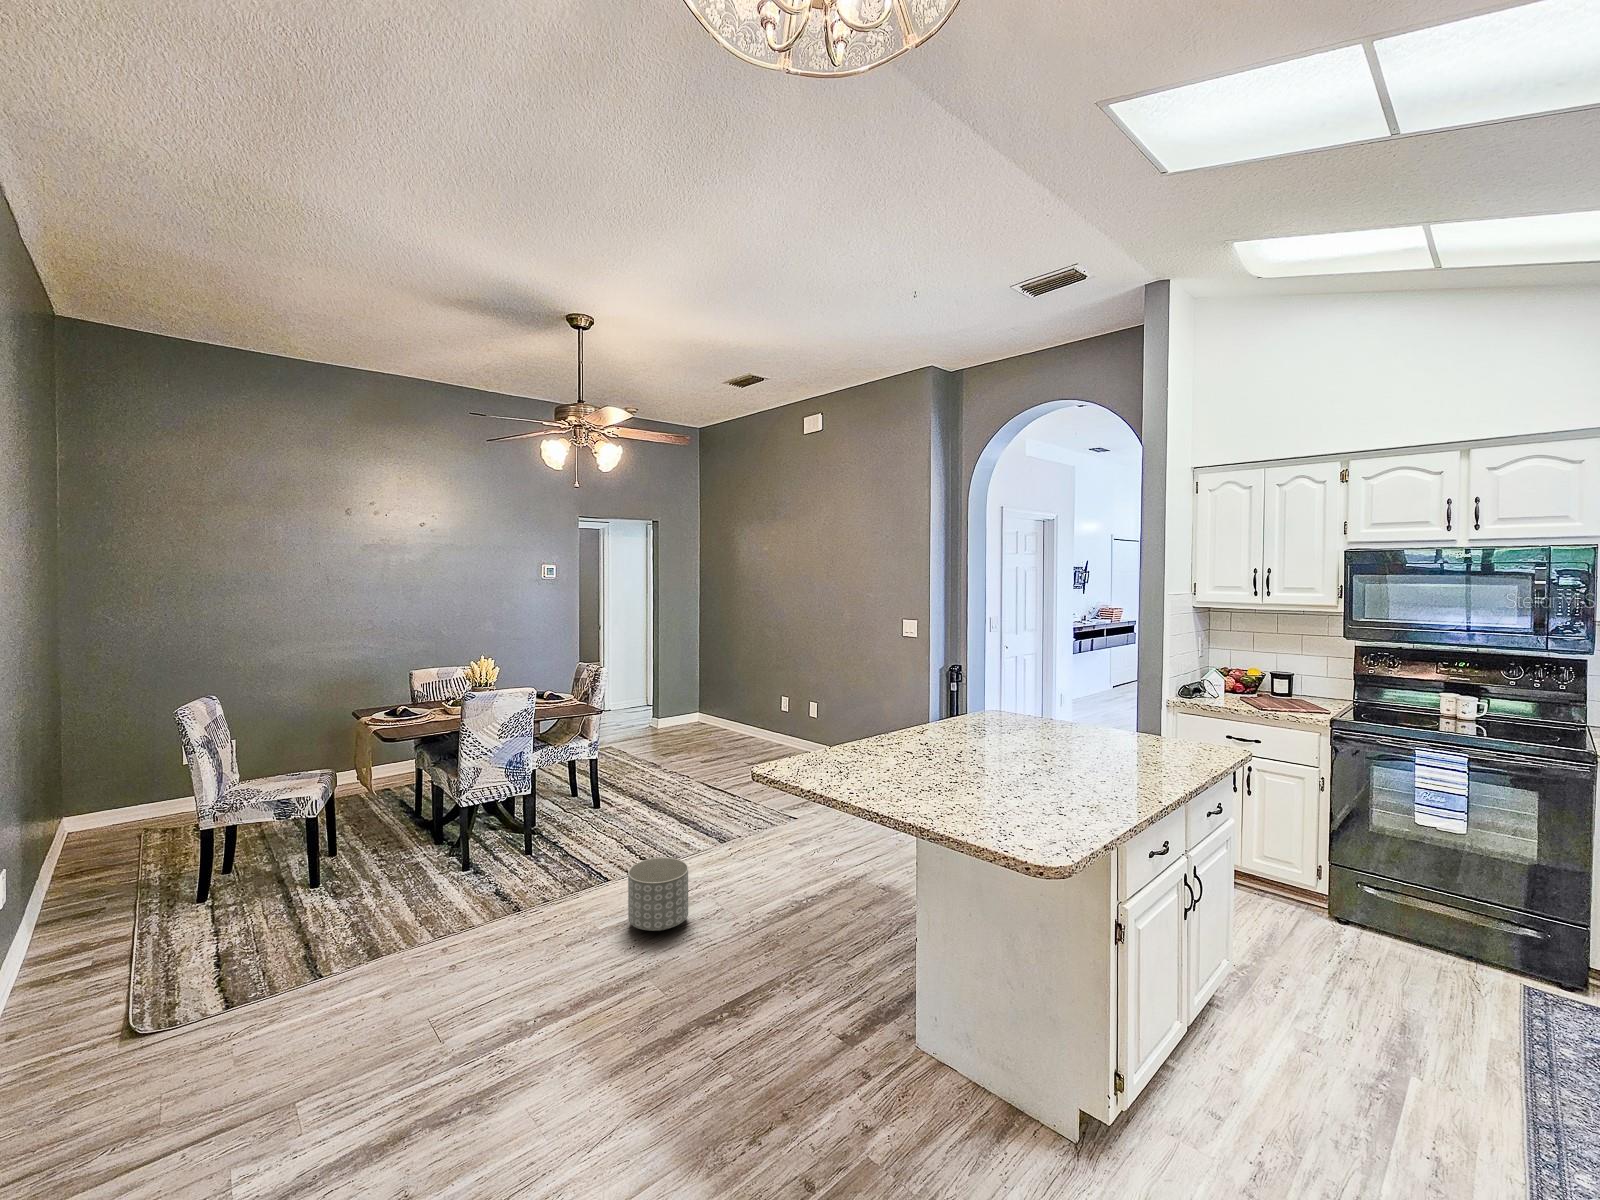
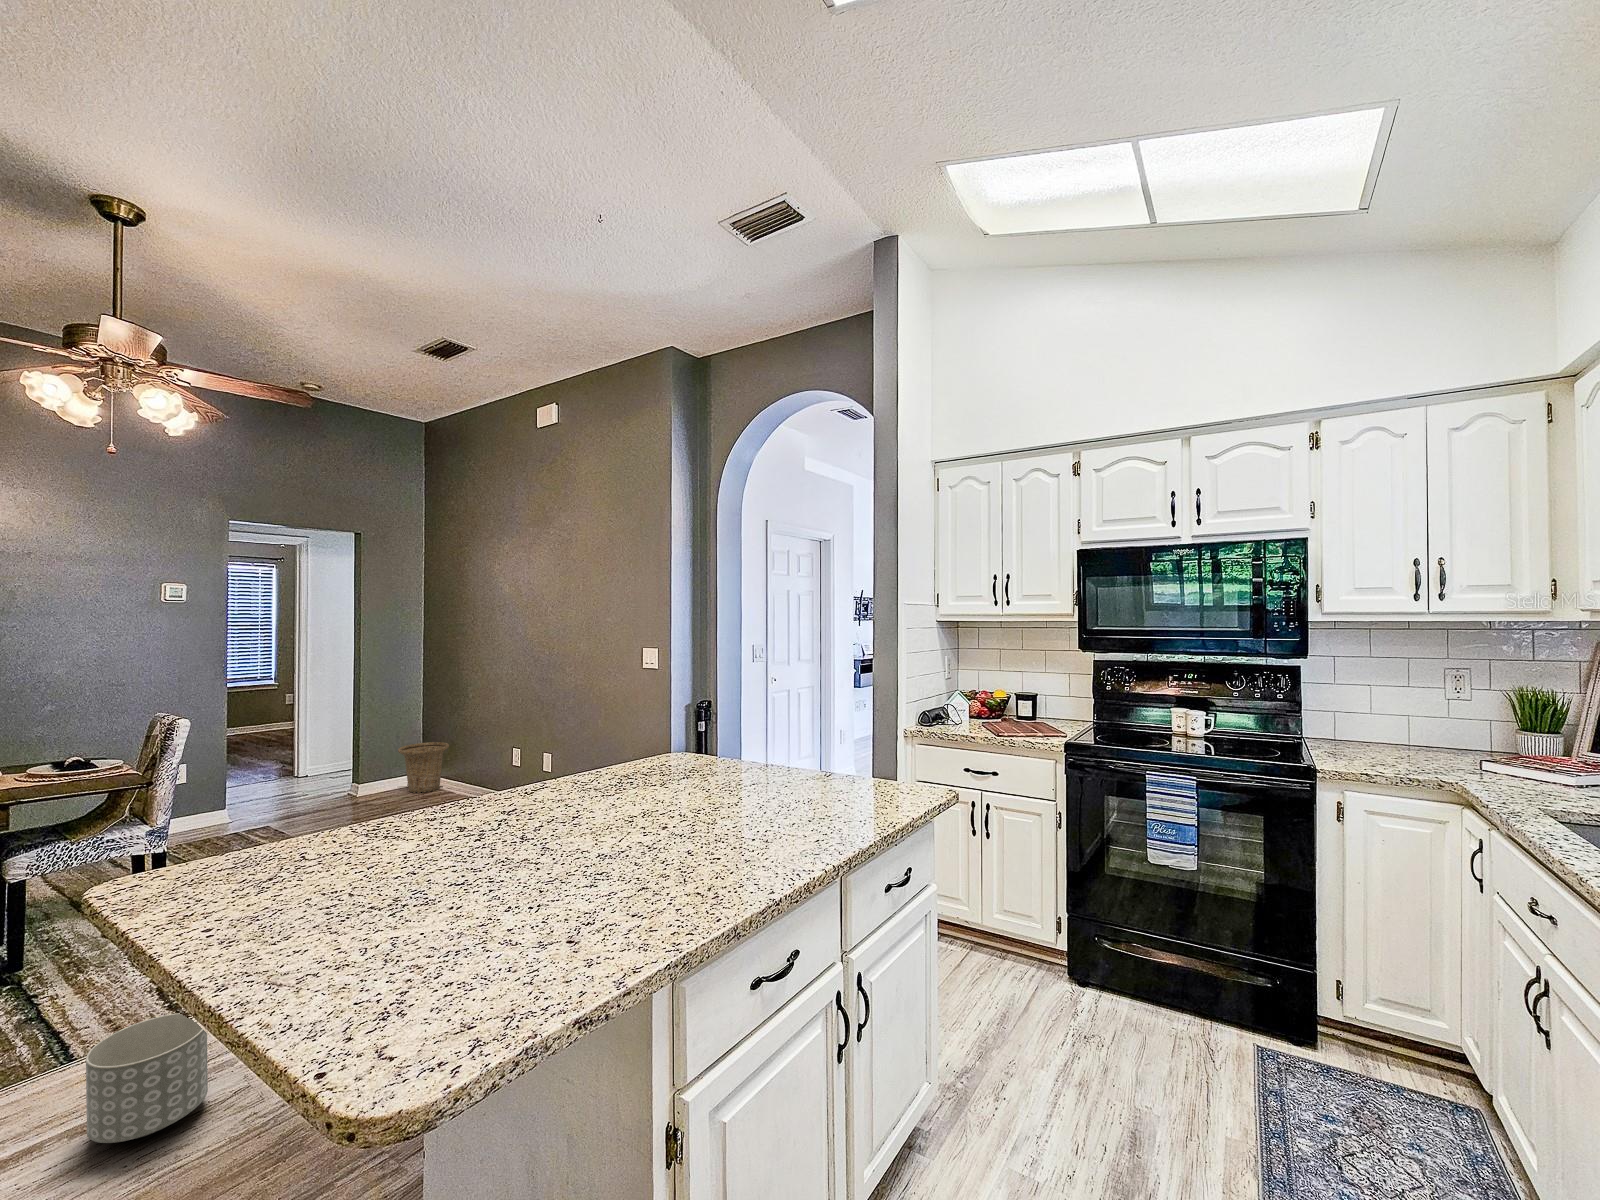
basket: none [688,691,724,730] -> present [398,742,449,793]

